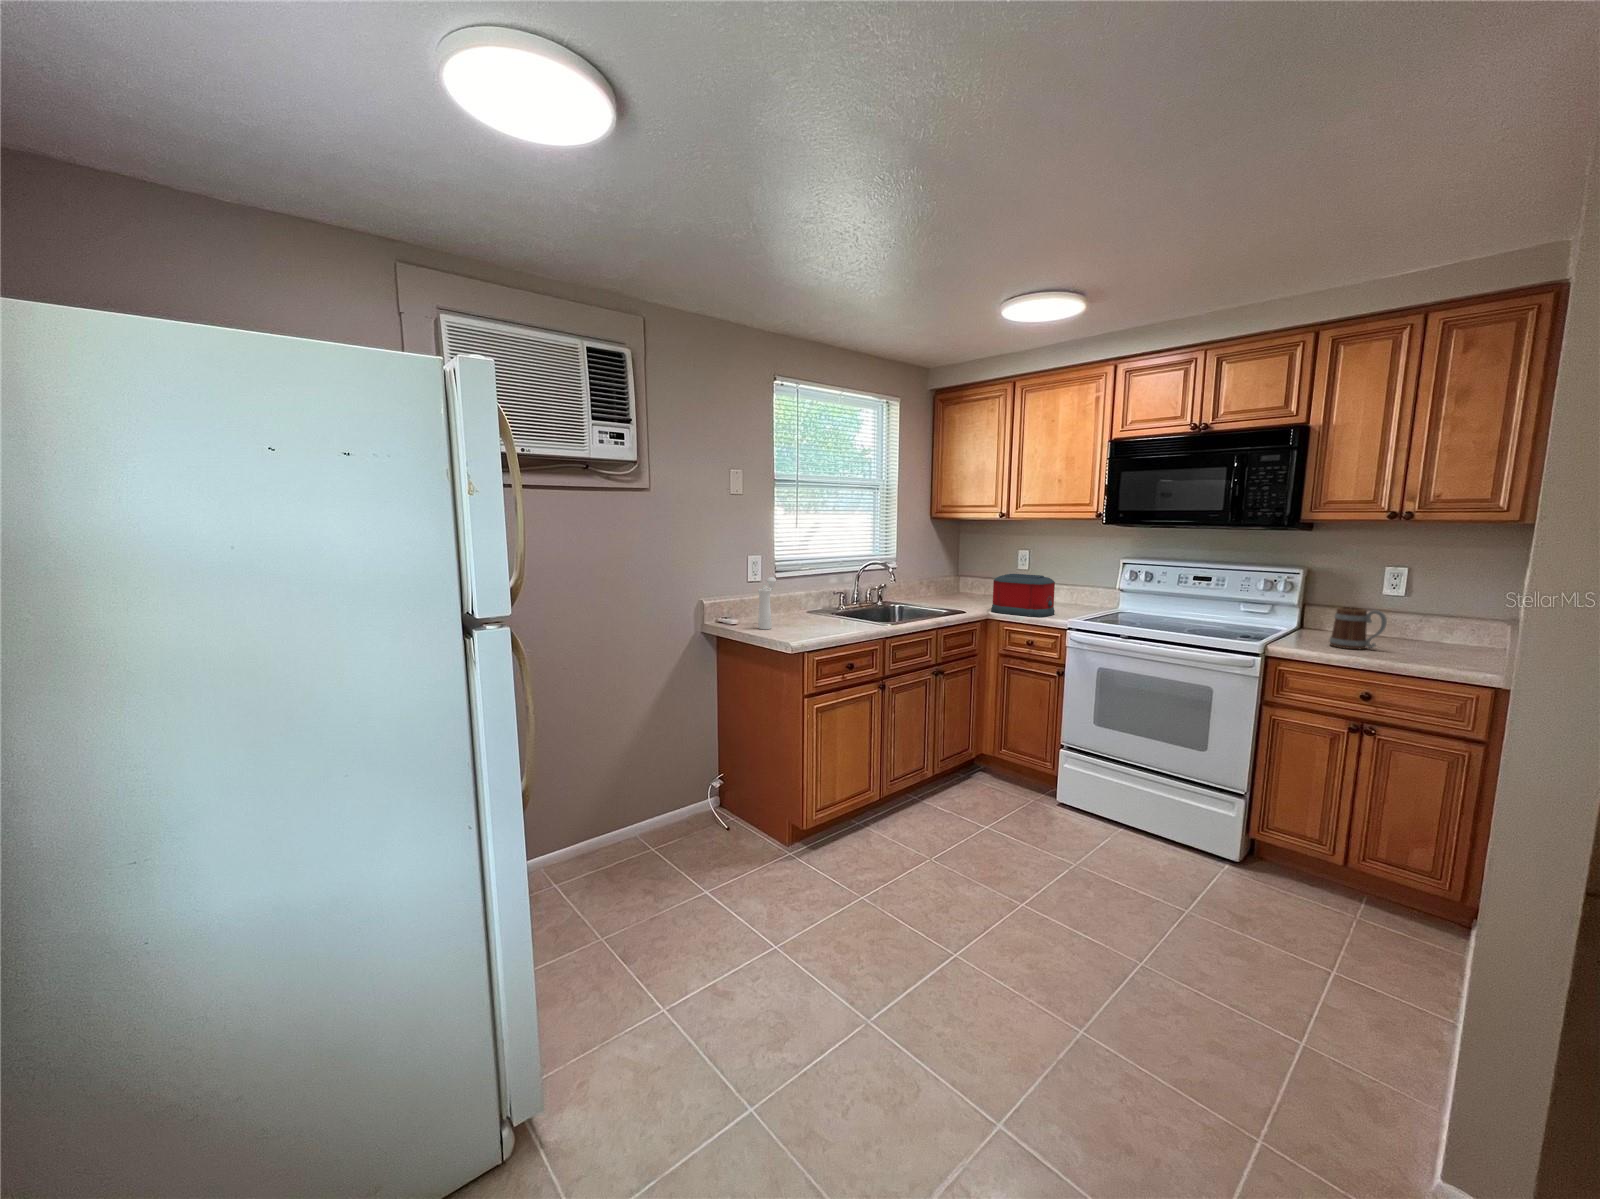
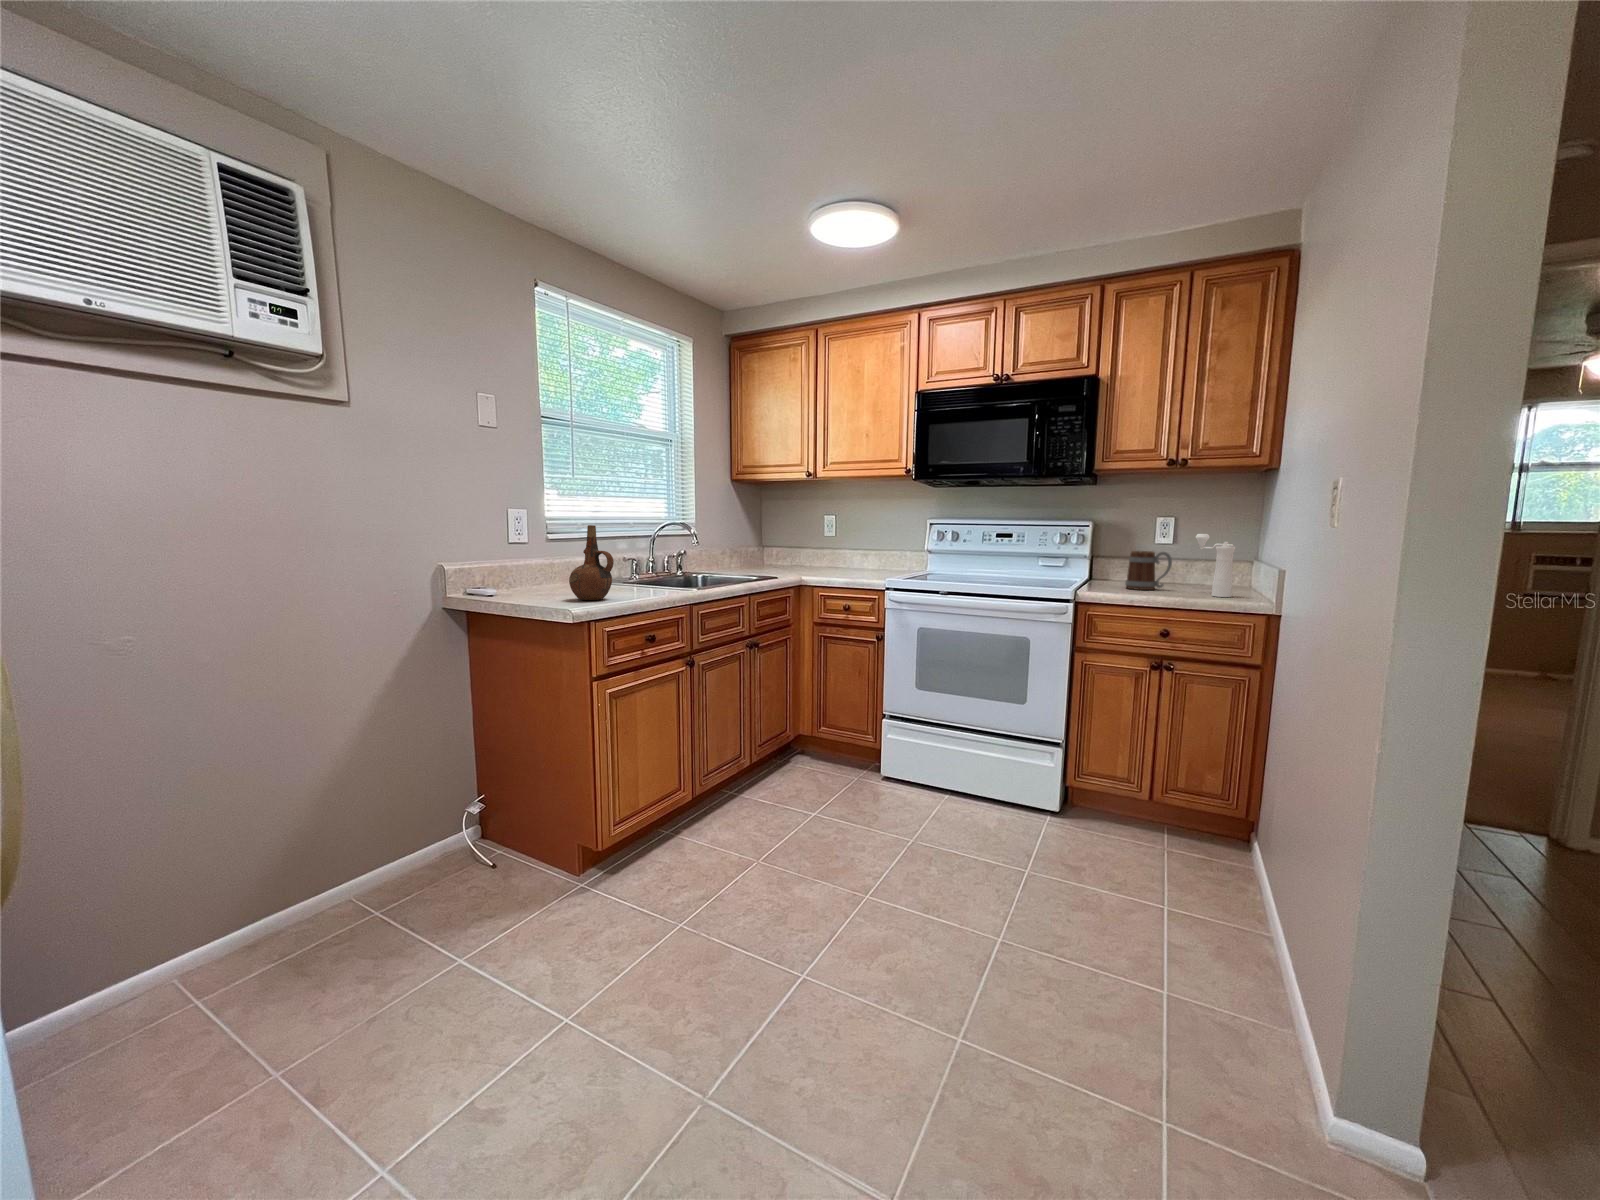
toaster: present [991,574,1055,617] -> none [805,535,870,579]
ceramic pitcher: none [791,576,824,634] -> present [569,525,614,600]
pepper mill: present [758,577,776,629] -> present [1195,534,1236,597]

